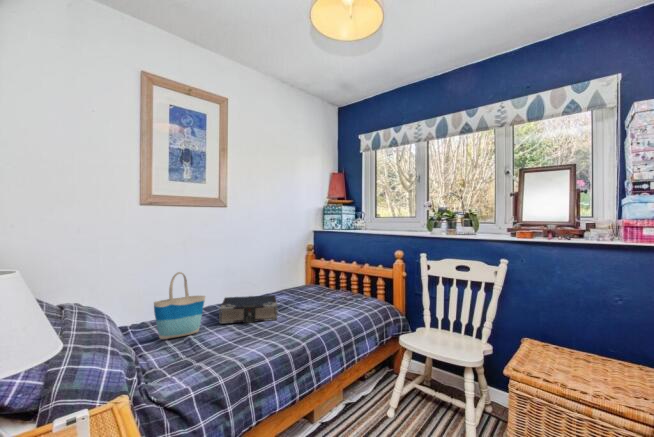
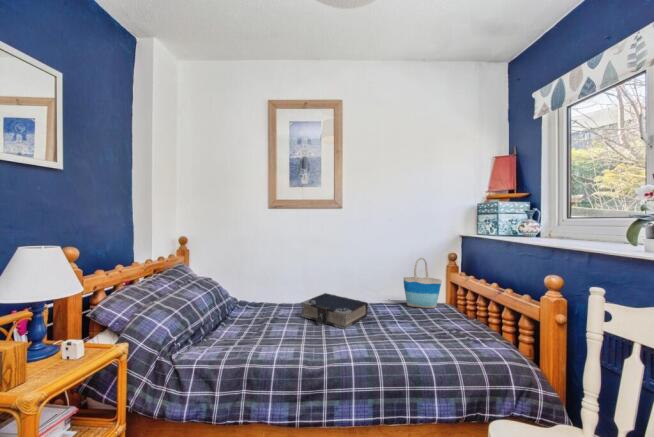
tote bag: present [154,272,205,339] -> present [404,258,442,308]

